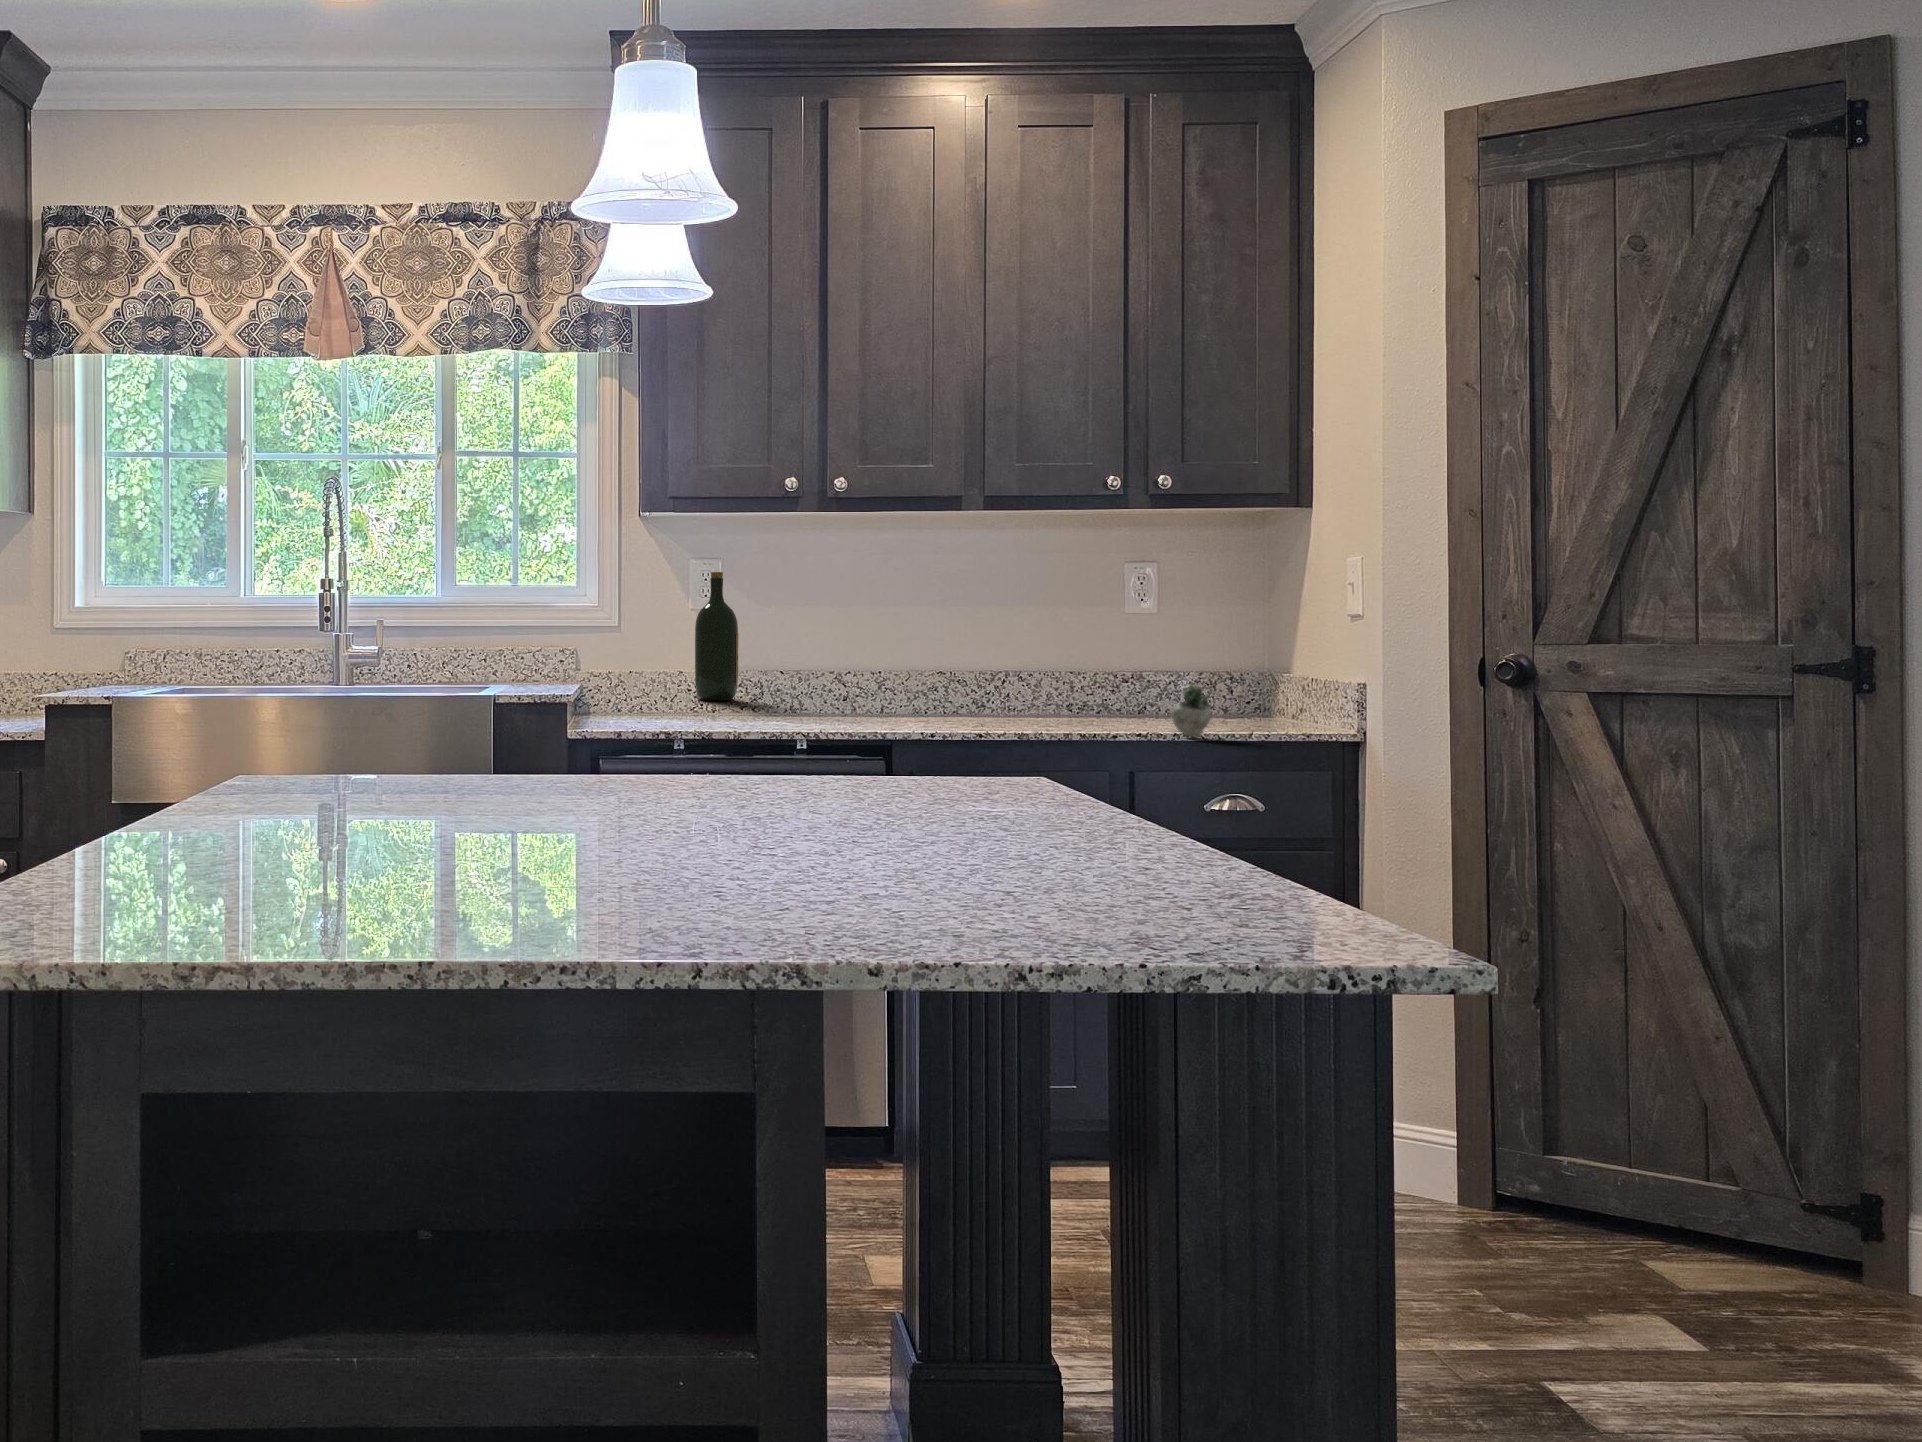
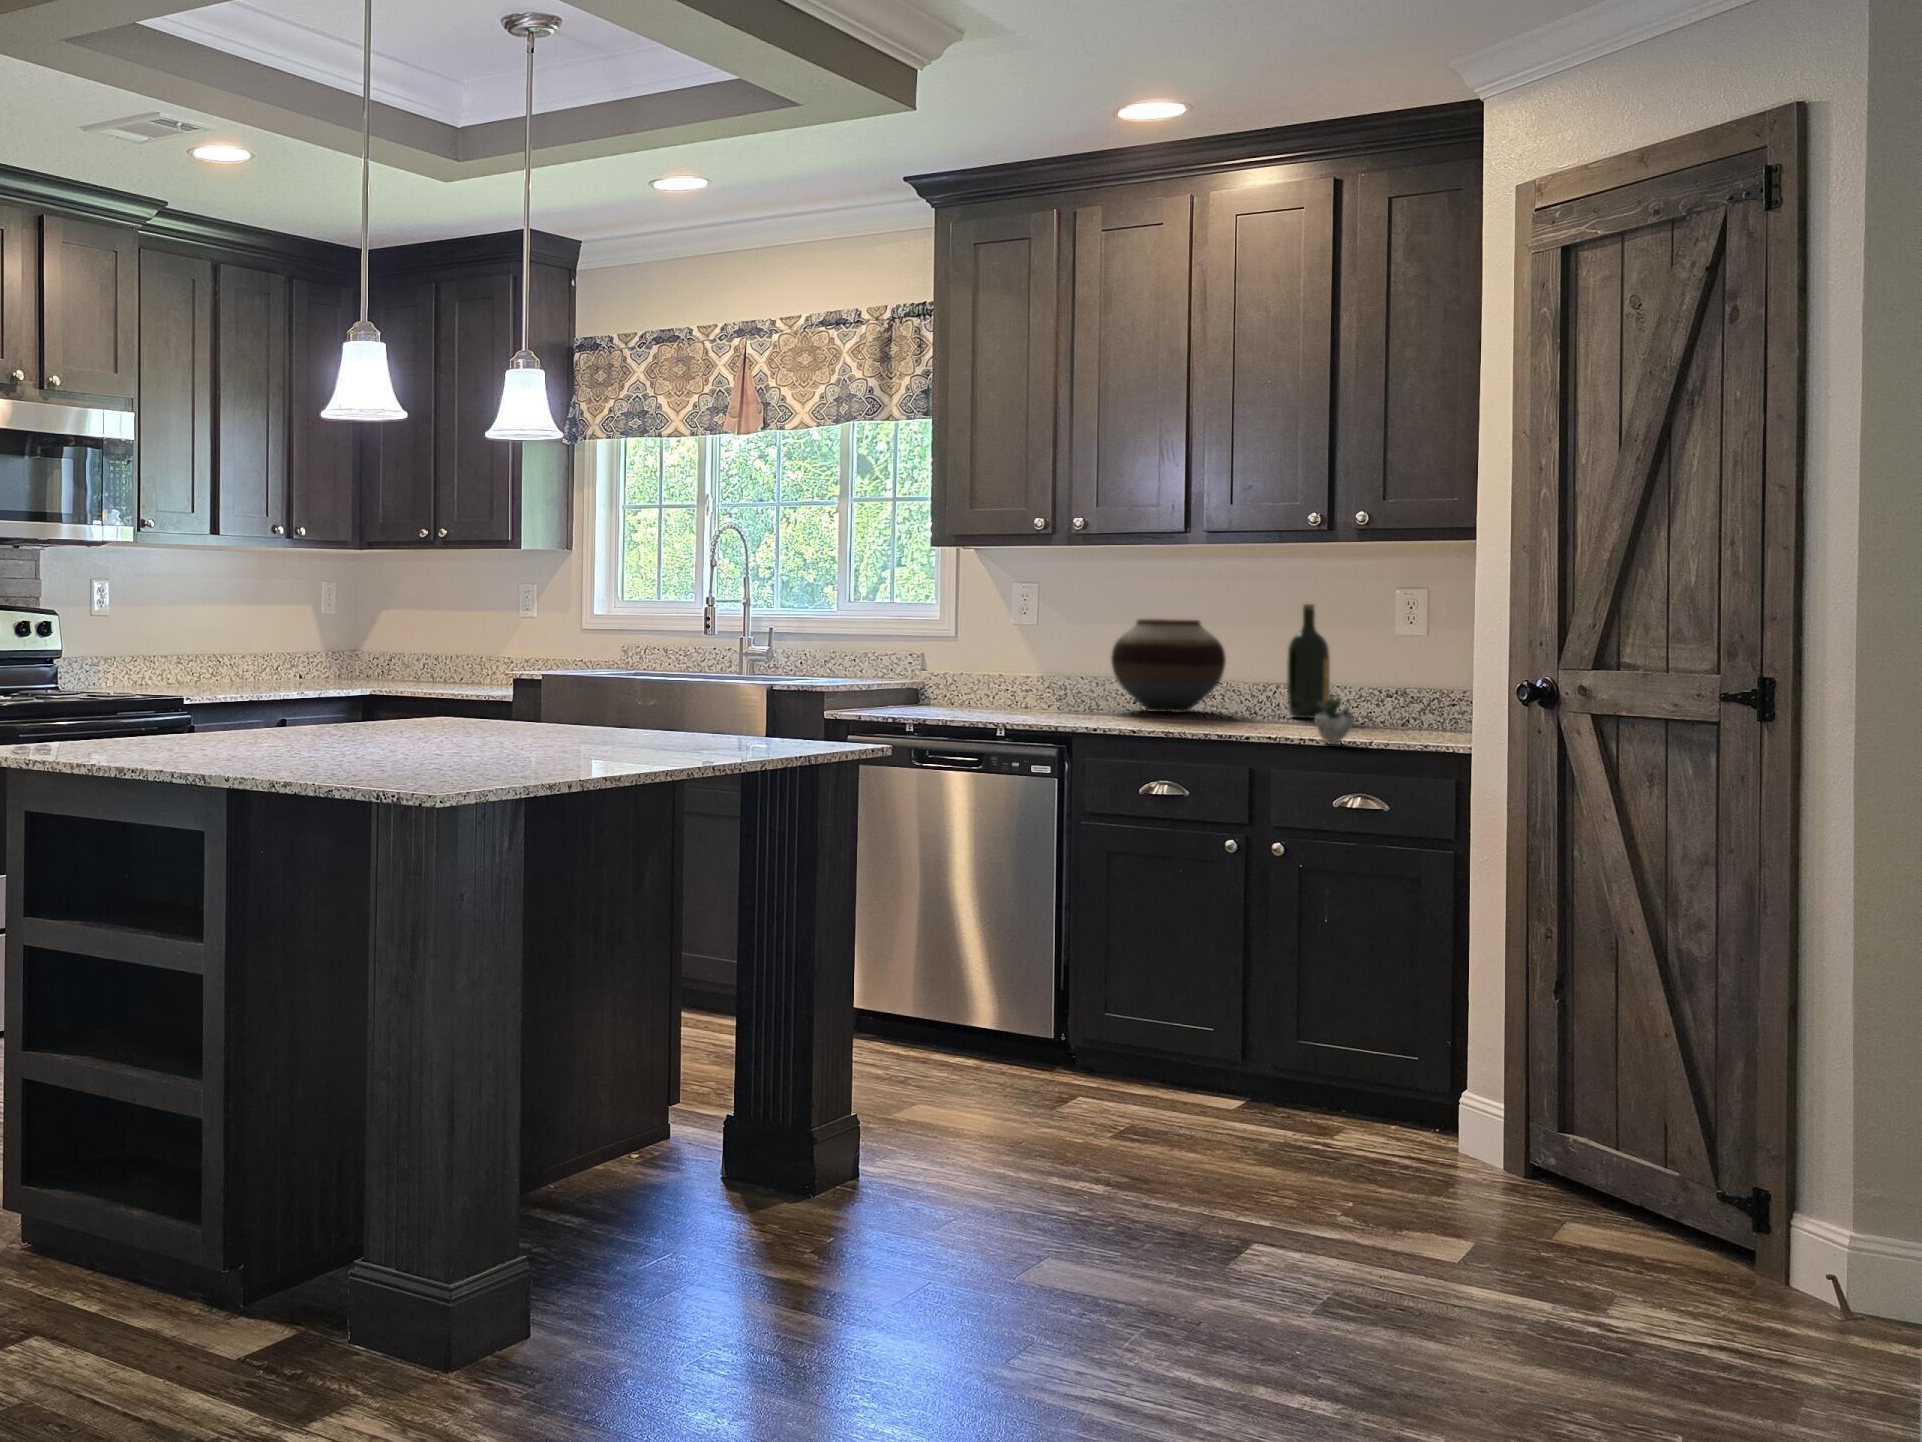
wine bottle: present [695,572,738,700] -> present [1287,604,1330,718]
vase: none [835,599,961,706] -> present [1111,619,1226,712]

